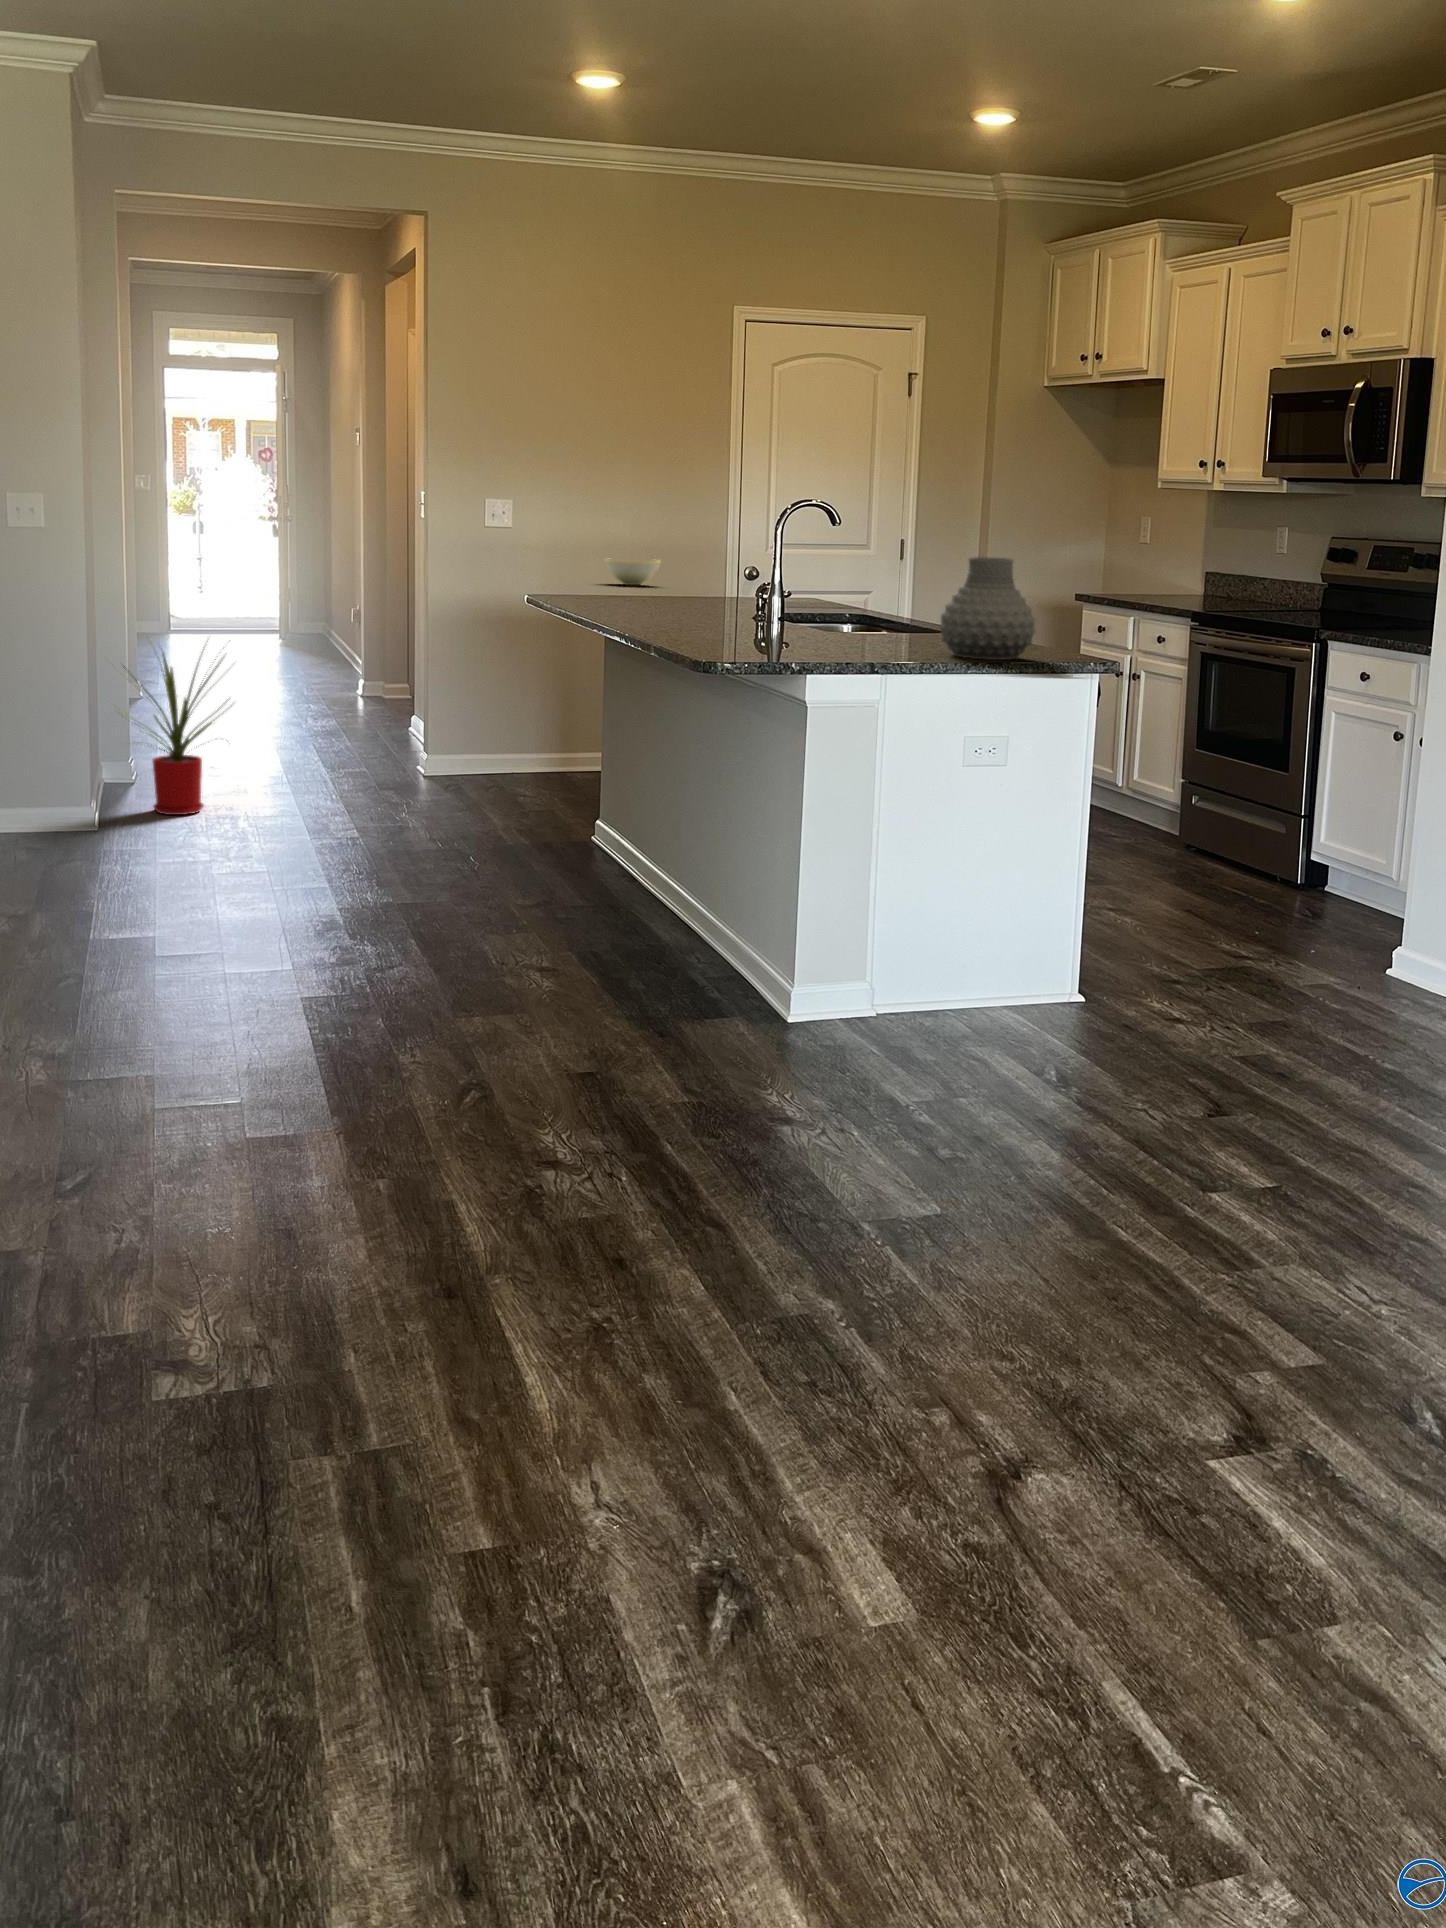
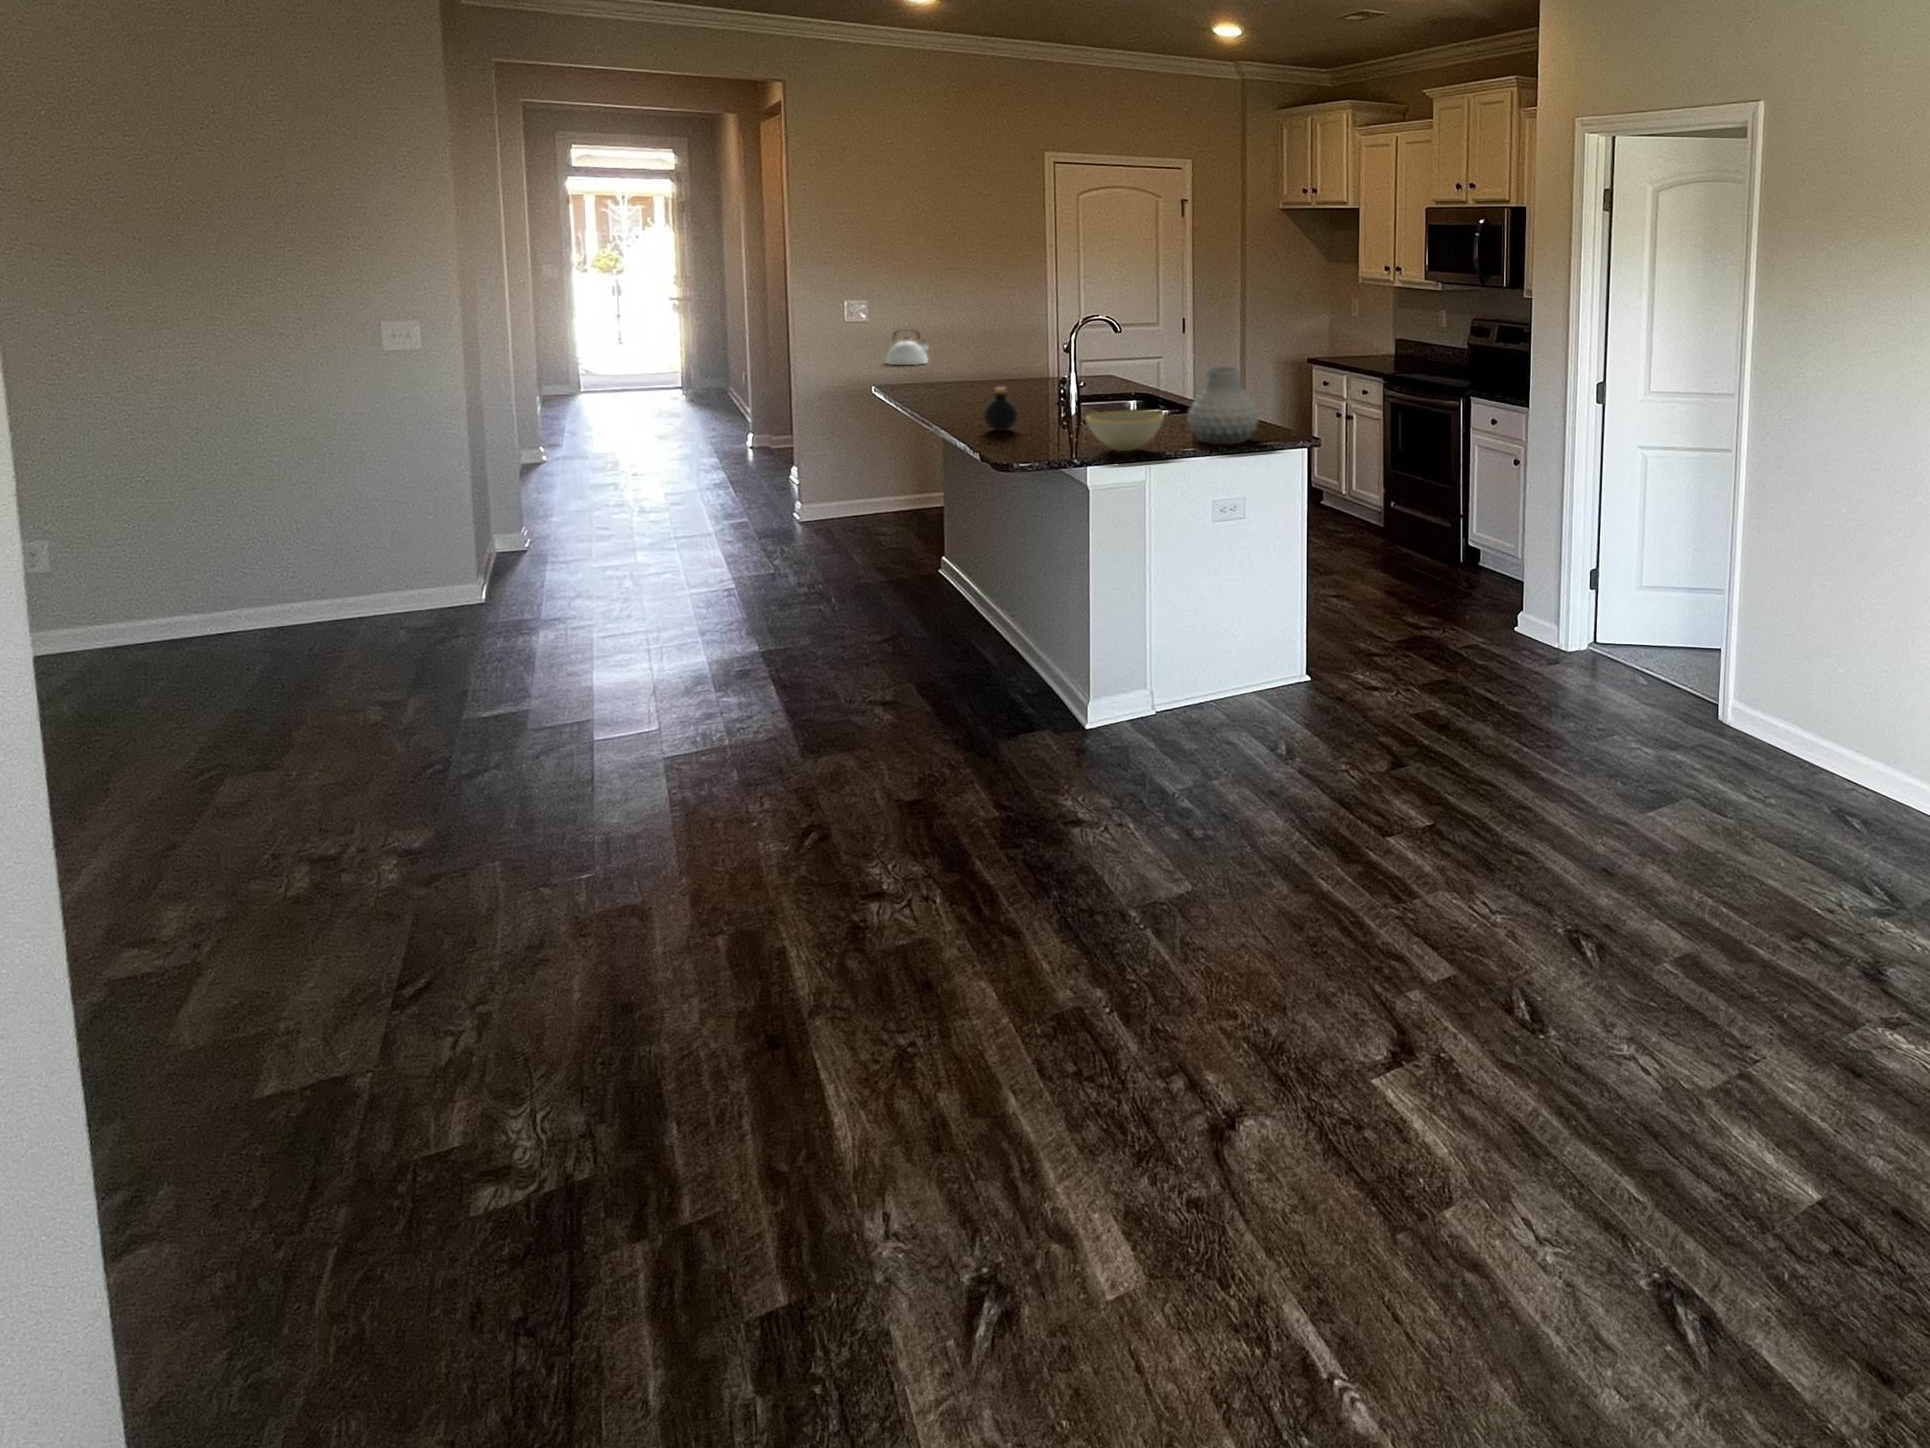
kettle: none [540,540,591,586] -> present [886,331,929,365]
bowl: present [605,558,660,585] -> present [1086,410,1163,451]
bottle: none [678,579,718,635] -> present [984,387,1017,430]
house plant: present [112,641,231,815] -> none [471,425,607,582]

